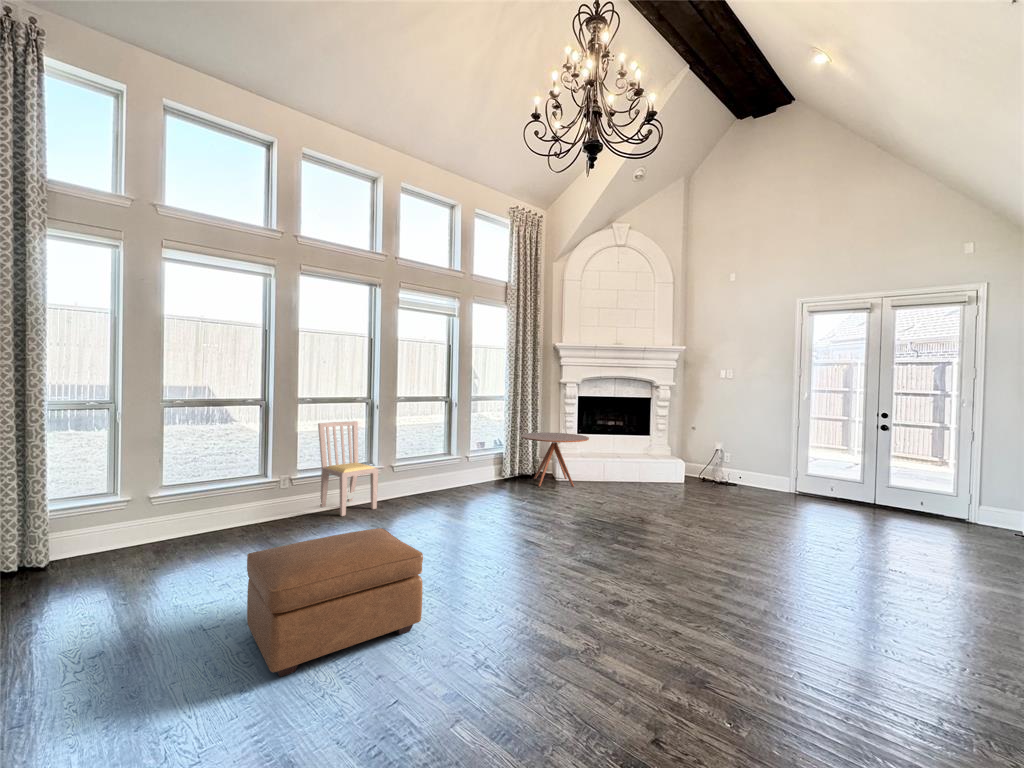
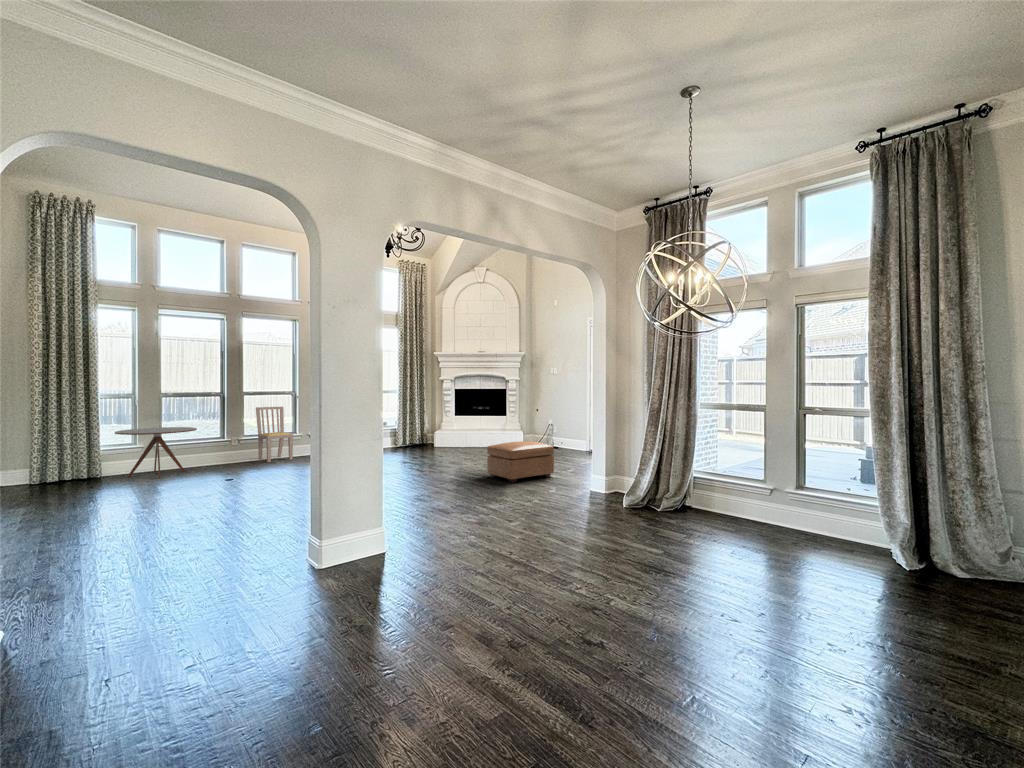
round table: present [520,433,589,487] -> present [115,427,197,478]
ottoman: present [247,528,423,677] -> present [487,441,554,483]

